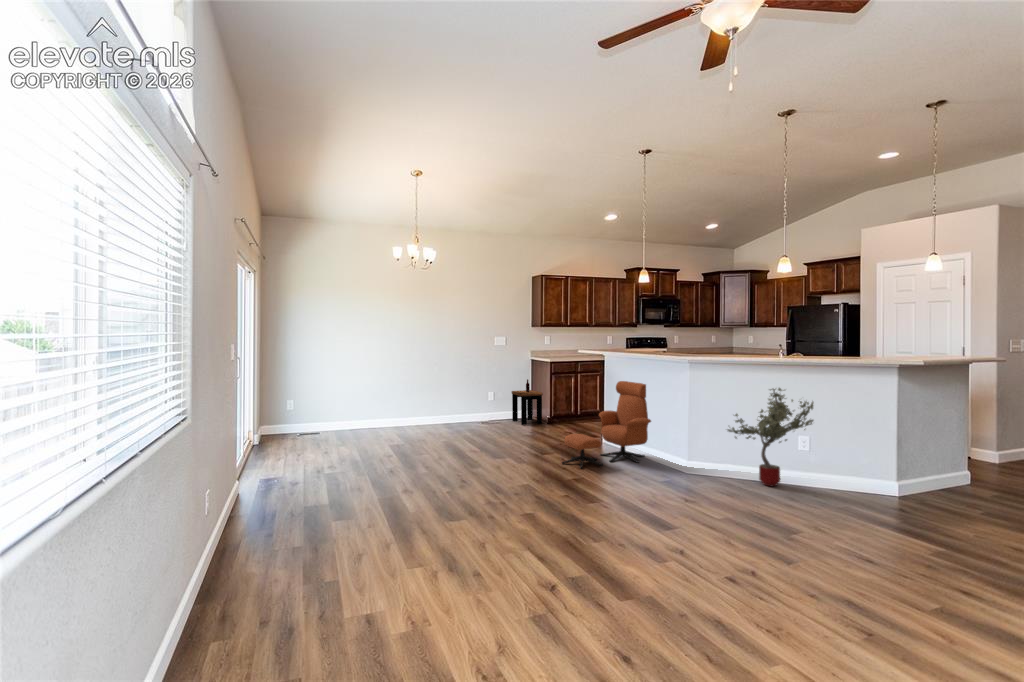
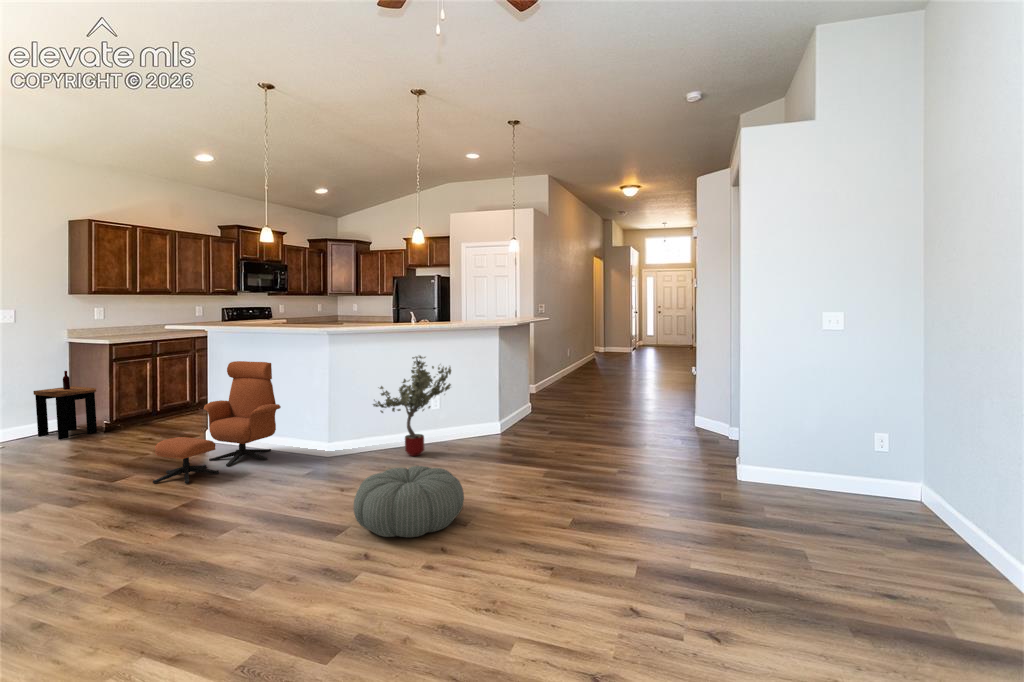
pouf: none [682,488,791,555] -> present [354,466,464,538]

